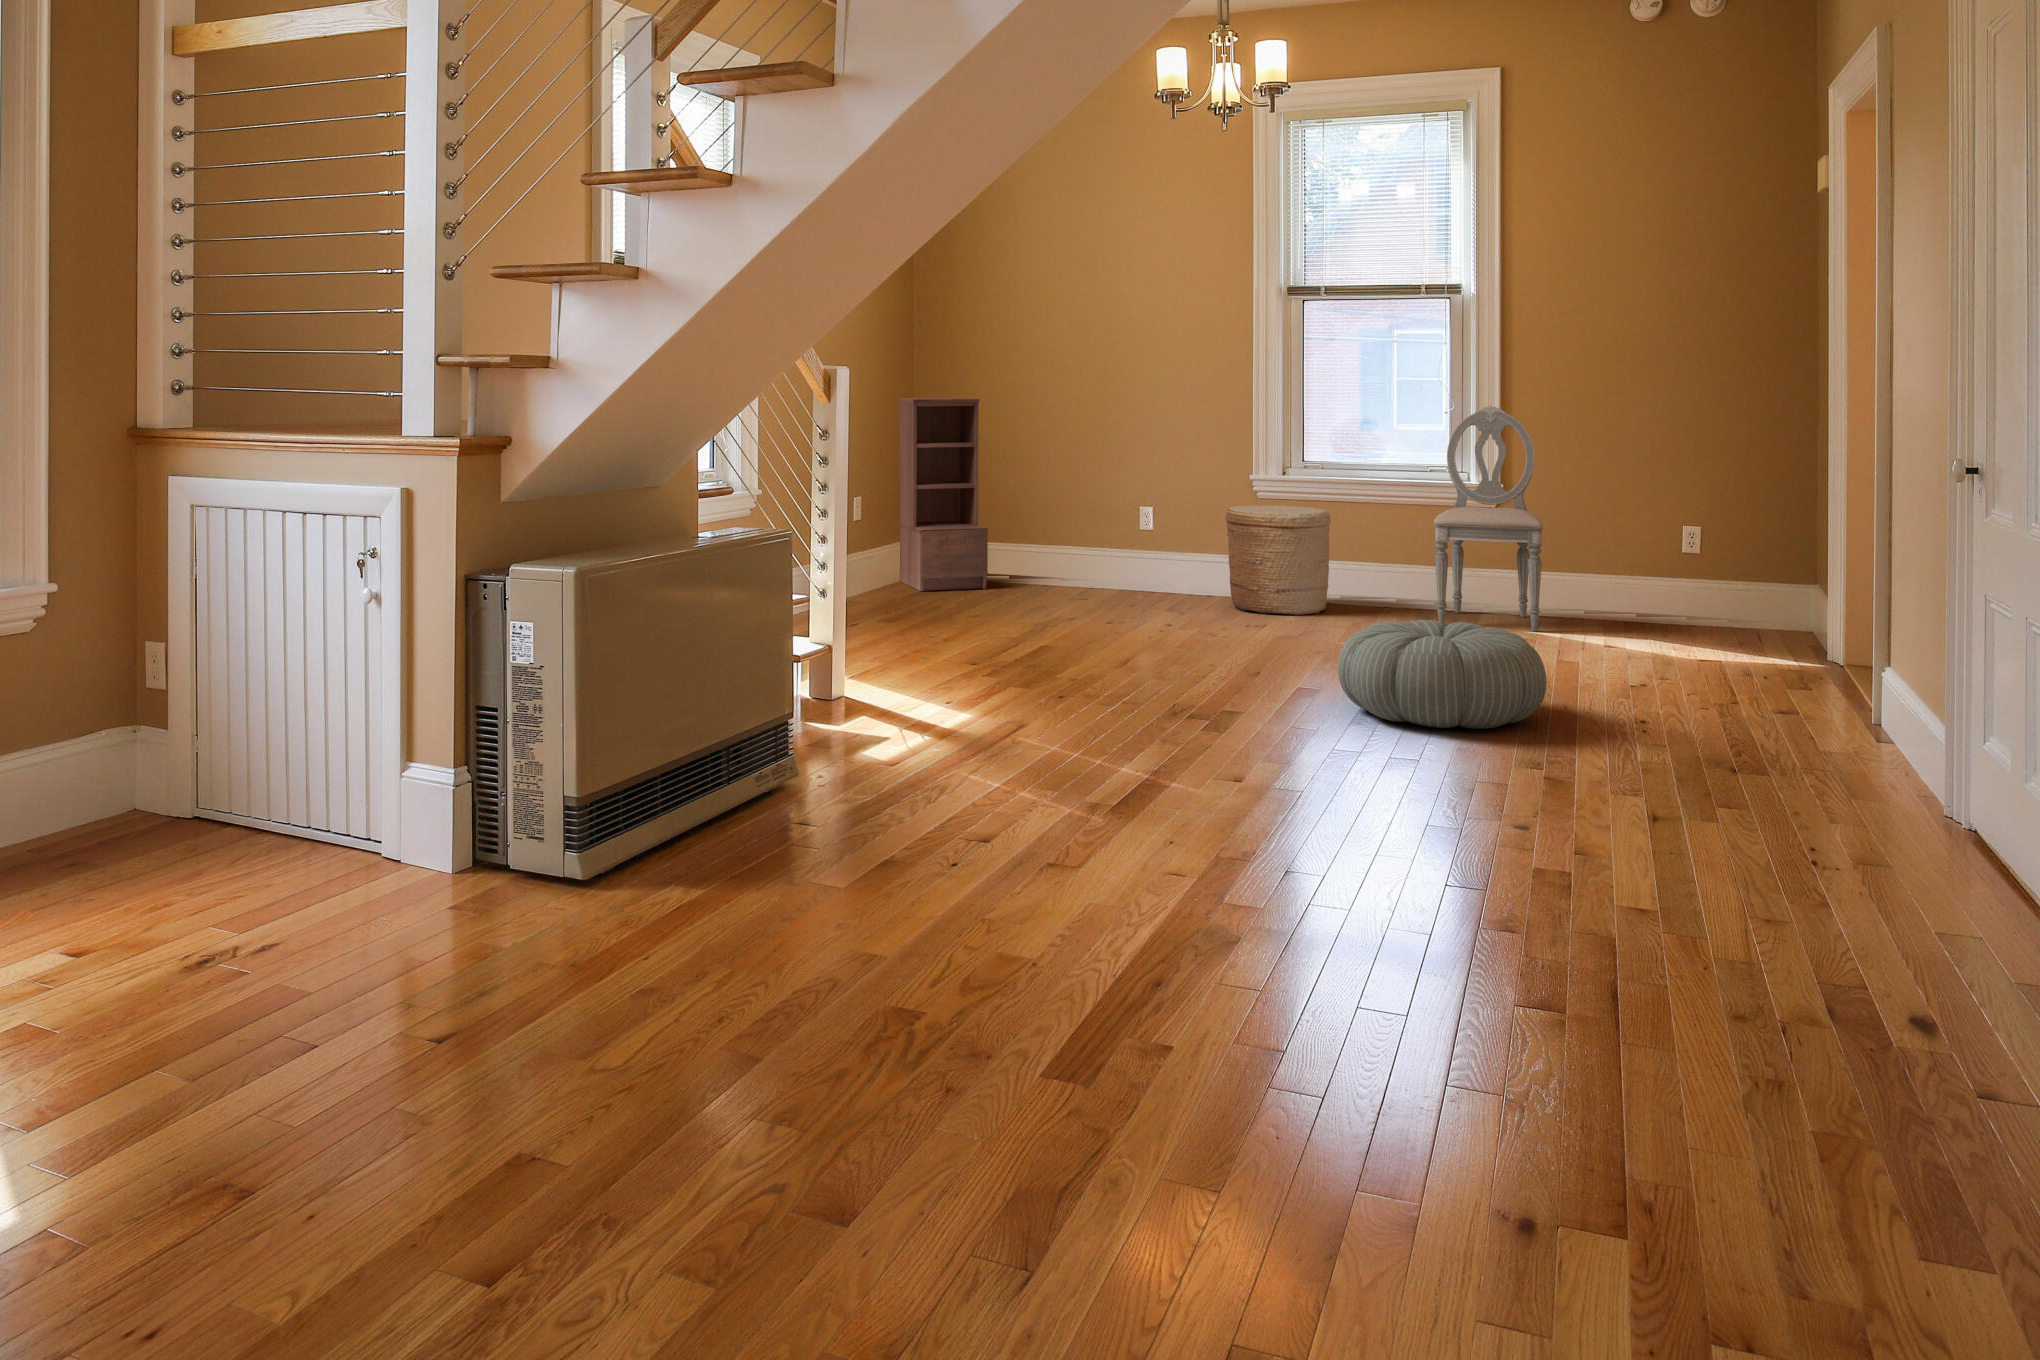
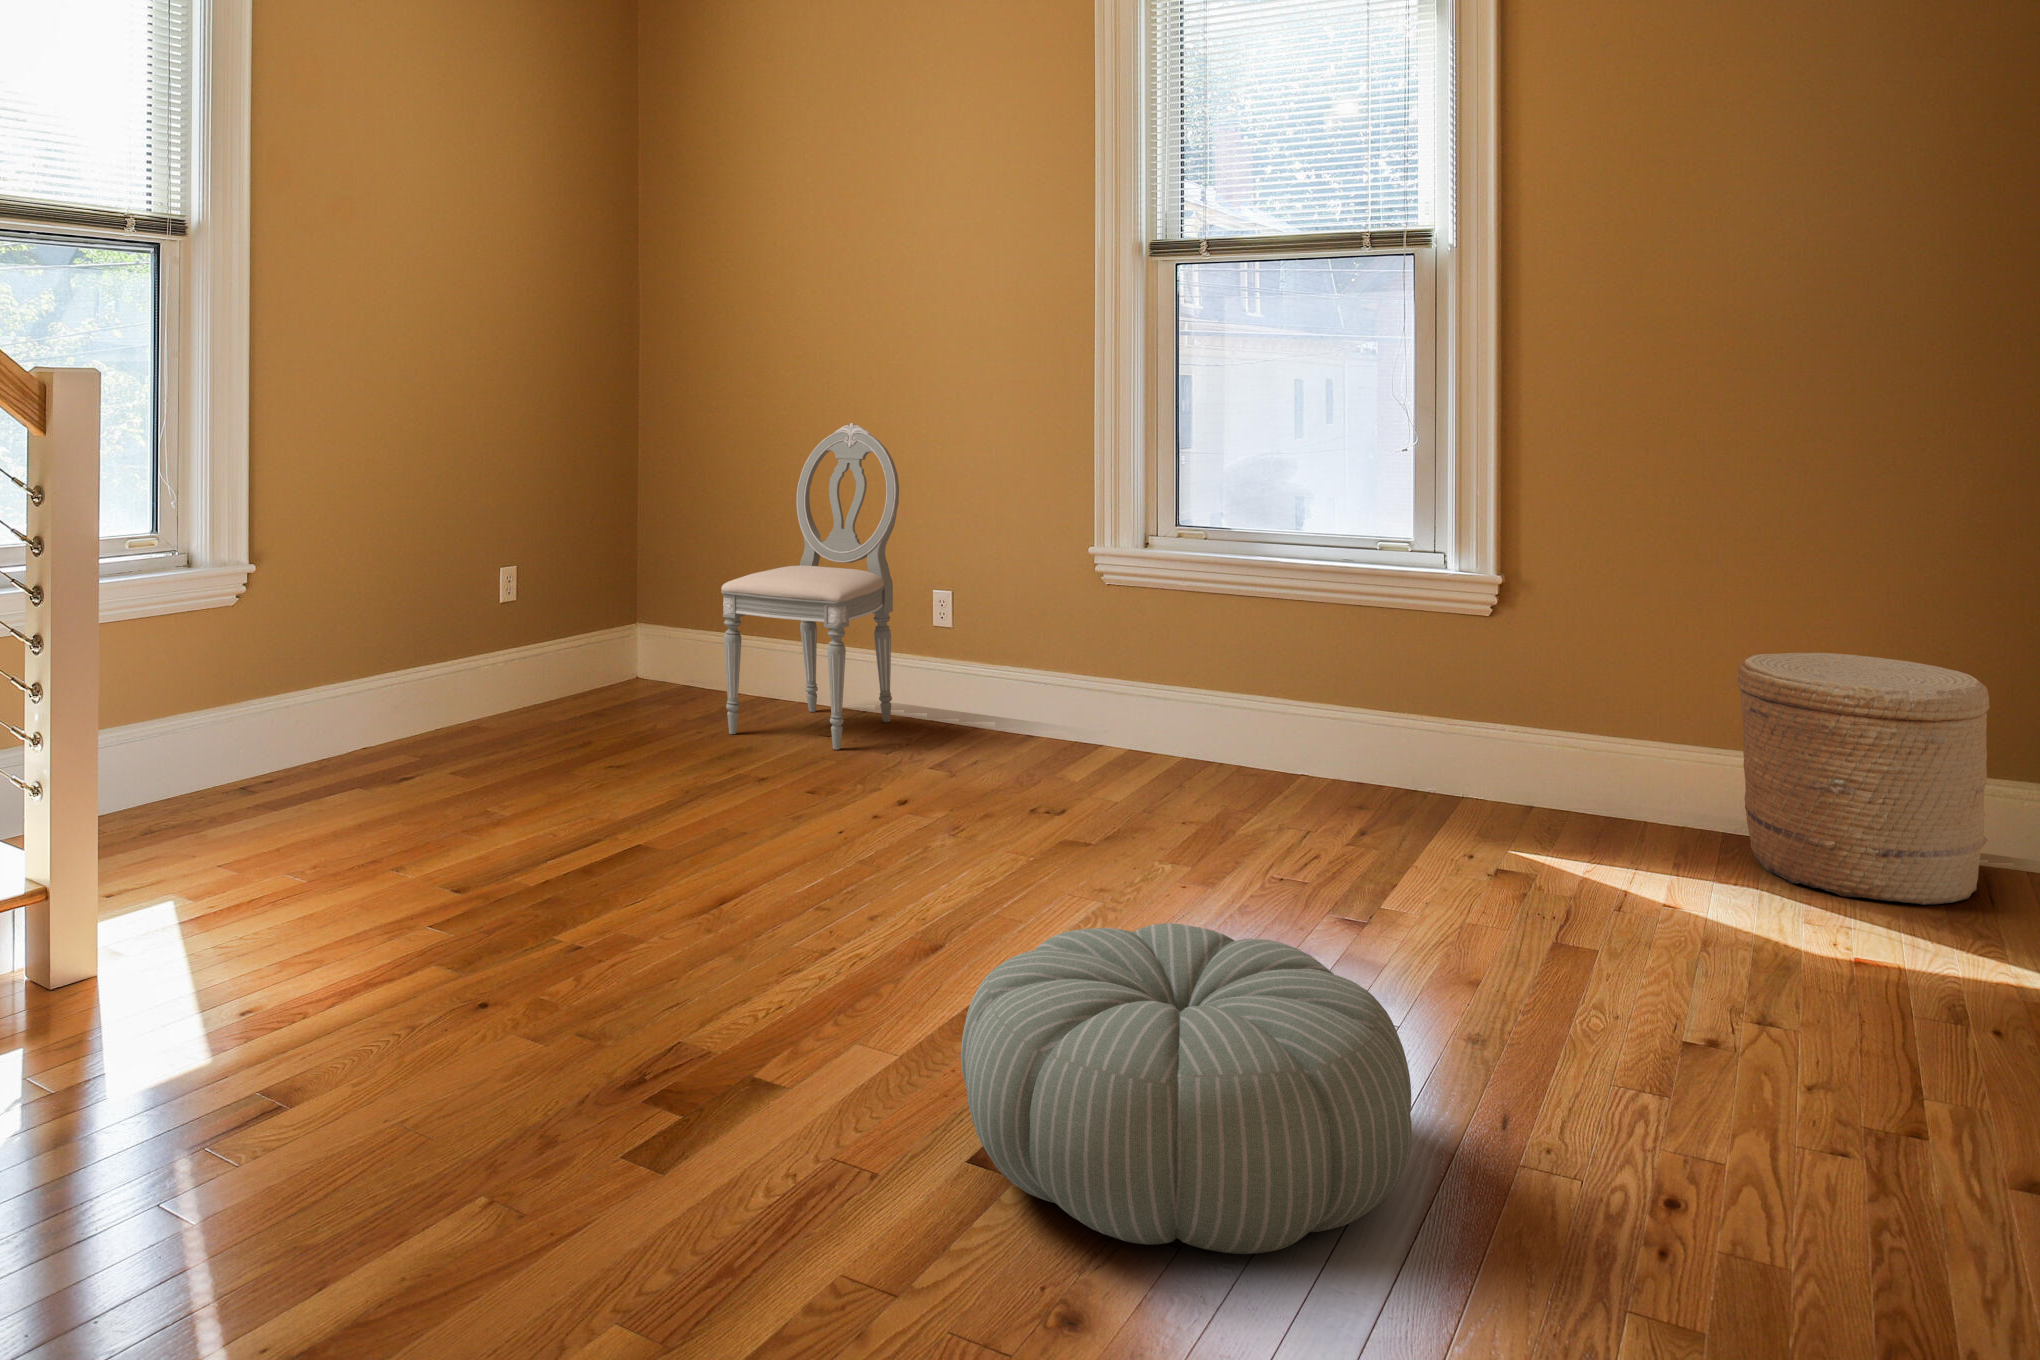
bookshelf: present [899,398,988,591] -> none [594,418,702,715]
dining chair: present [1434,405,1543,631] -> present [721,423,899,750]
woven basket: present [1225,506,1331,615] -> present [1737,653,1990,905]

